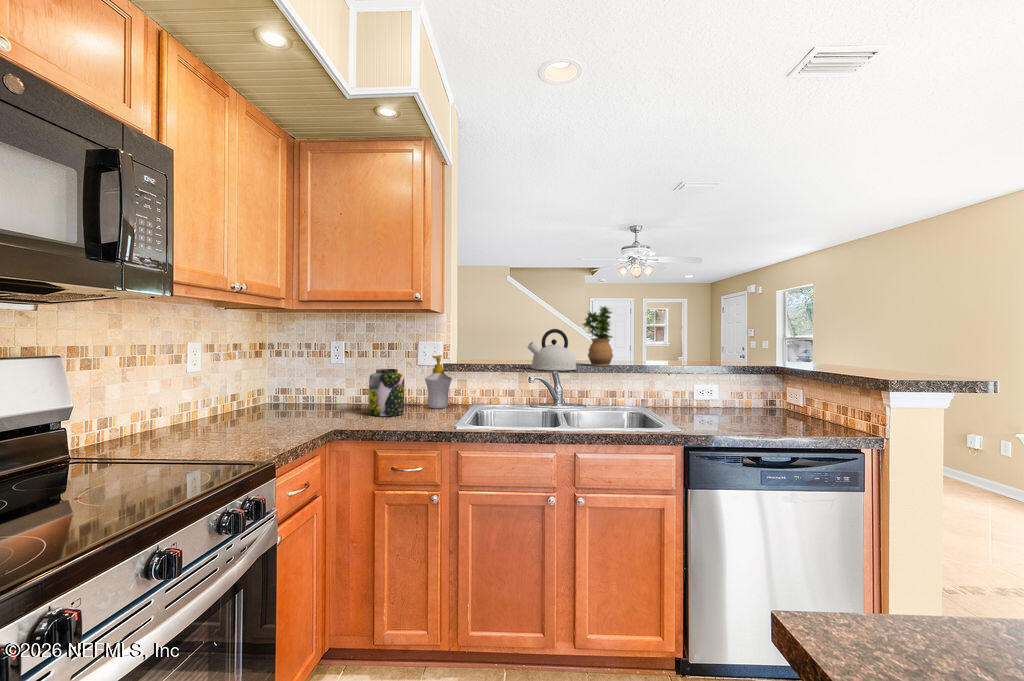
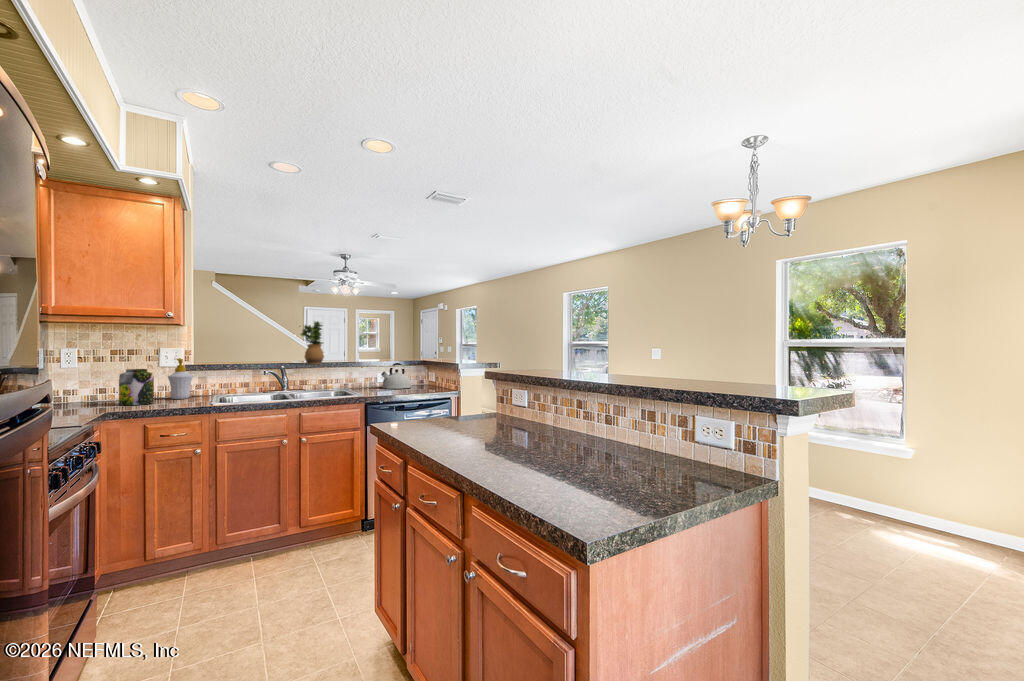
kettle: present [527,329,577,371] -> present [381,363,411,389]

